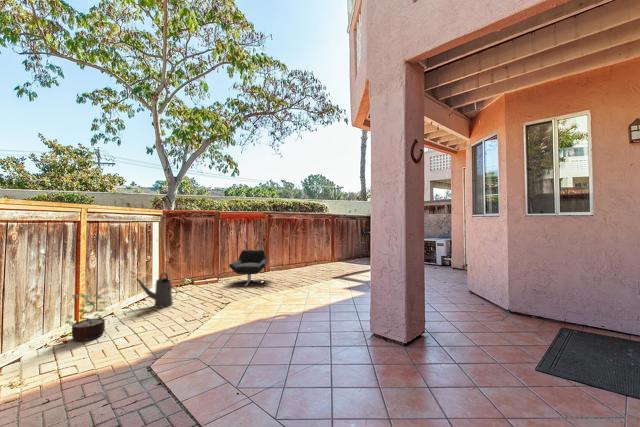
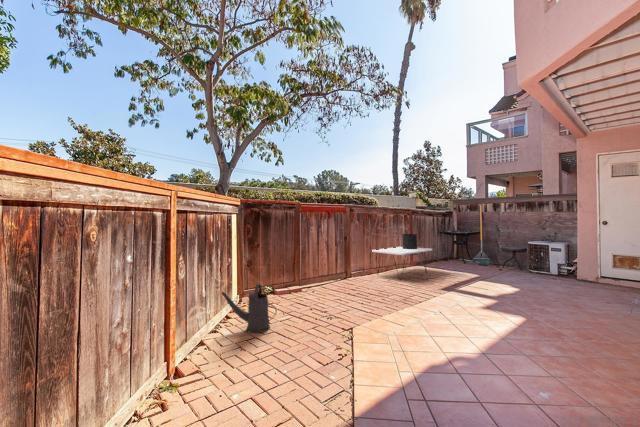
side table: none [288,237,339,273] -> present [372,234,432,280]
lounge chair: present [229,250,267,286] -> none [316,251,364,298]
decorative plant: present [65,293,105,341] -> none [159,321,213,401]

